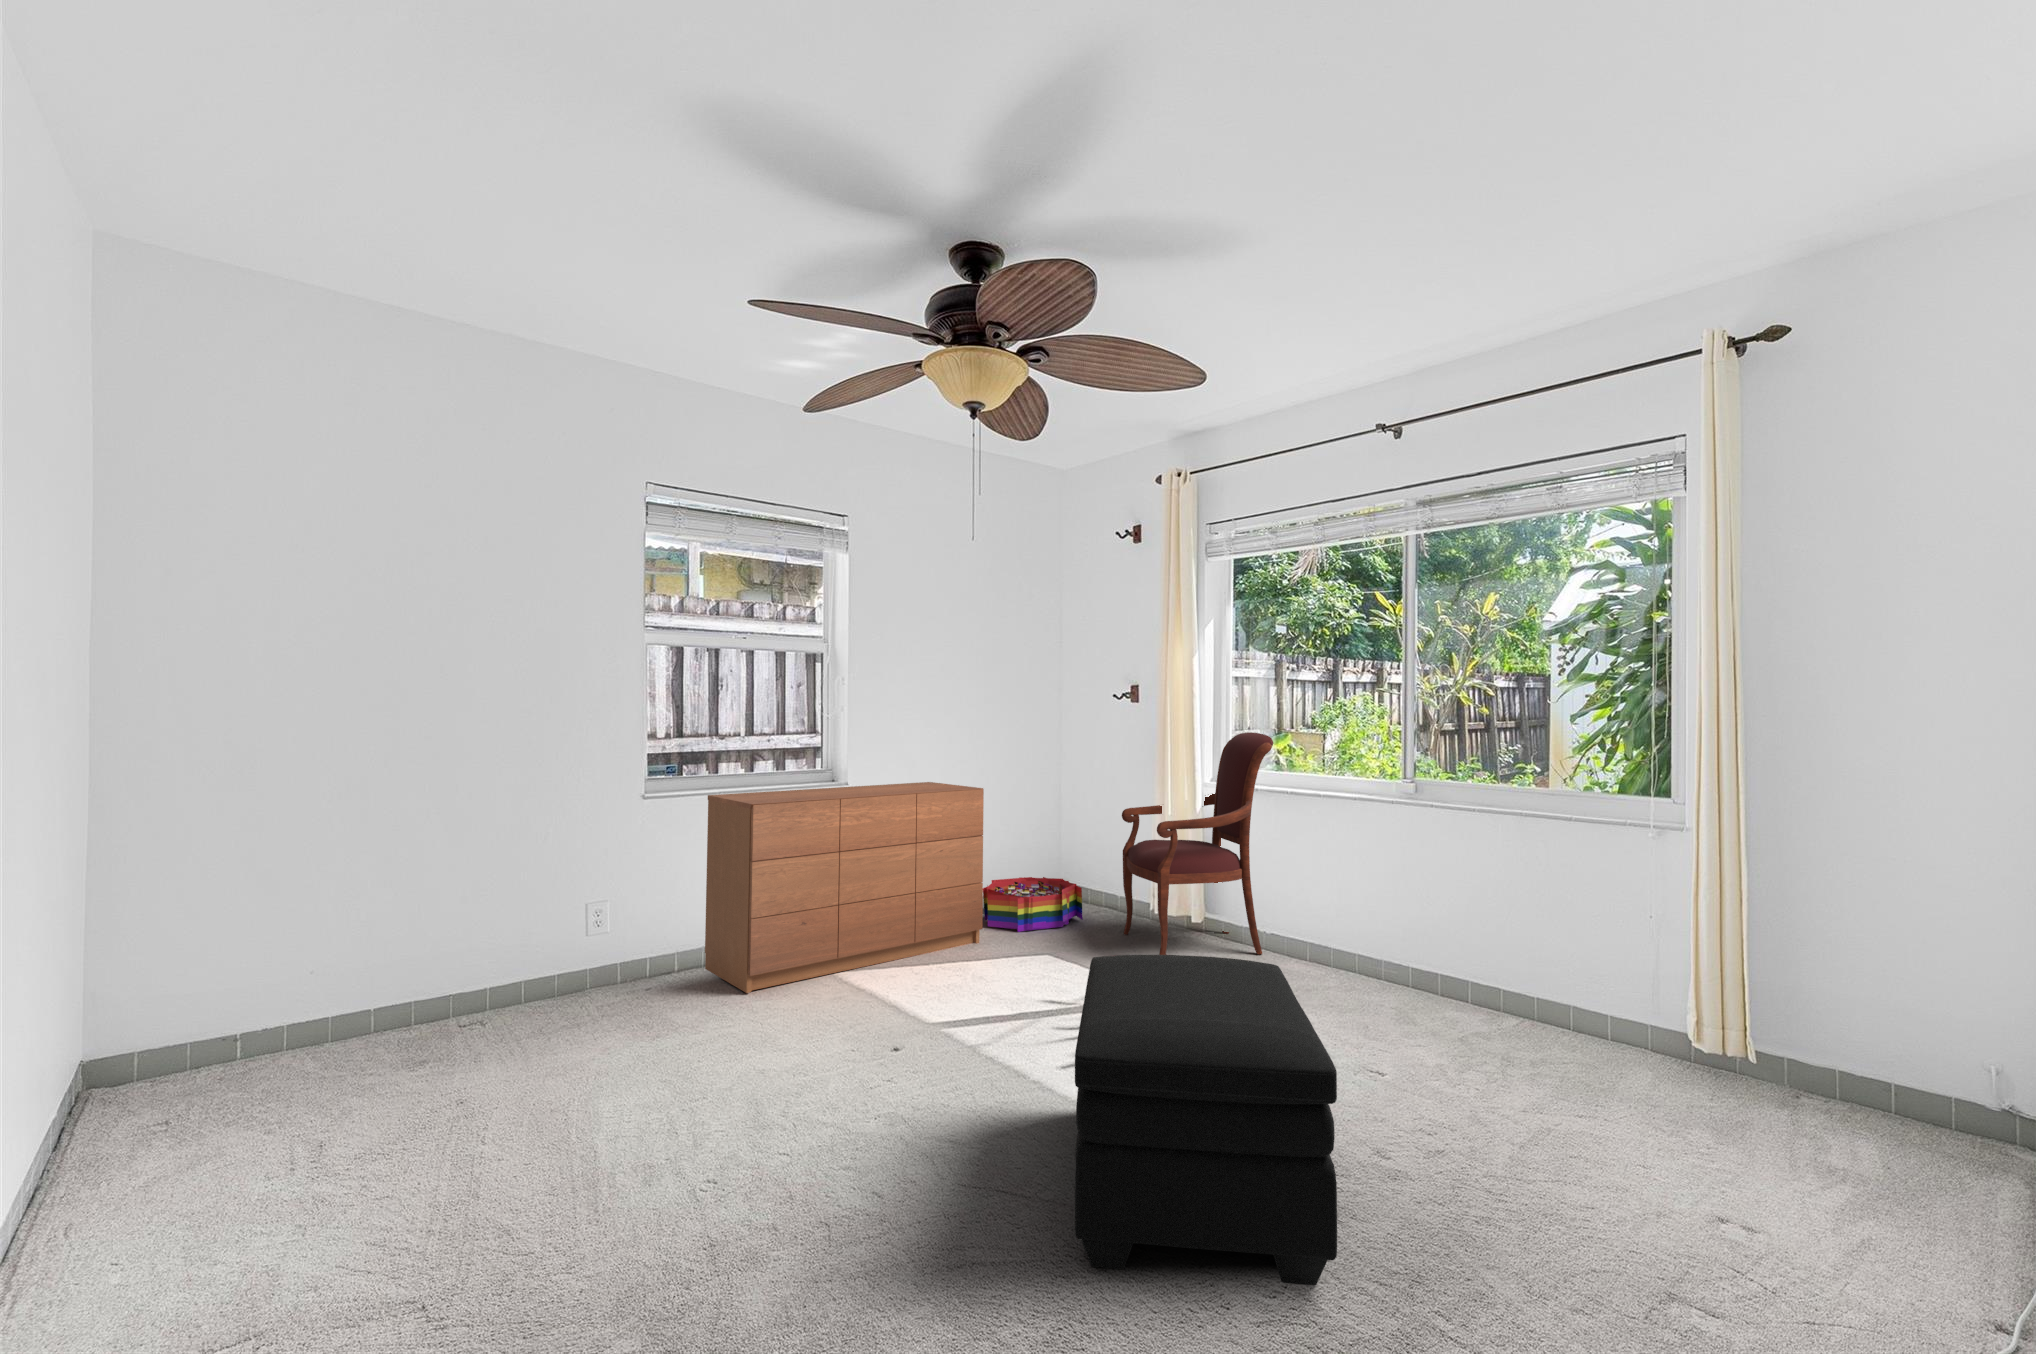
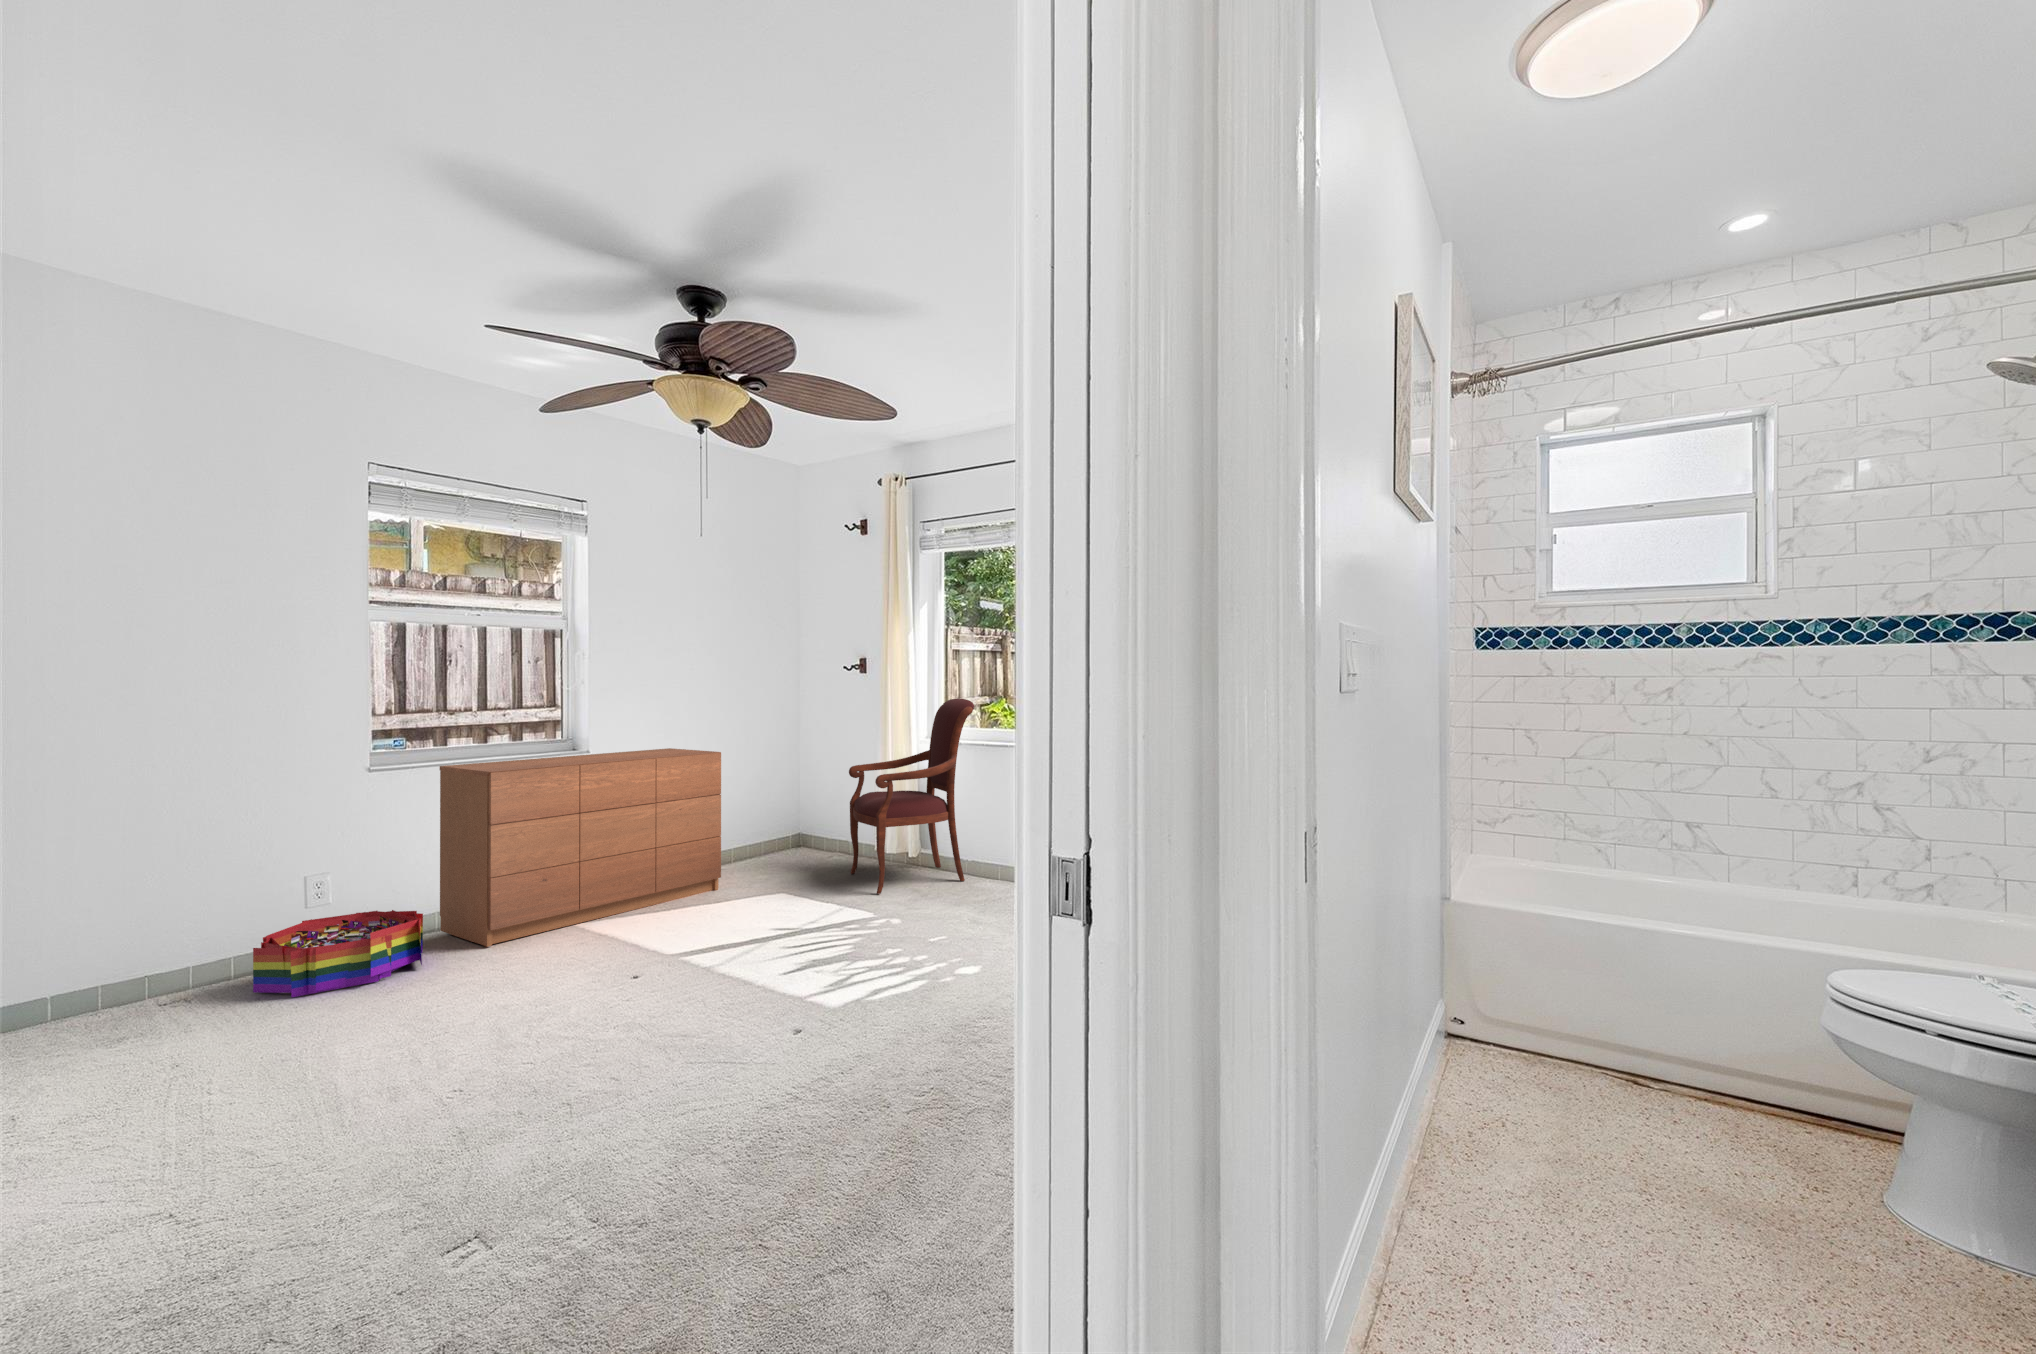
storage bin: present [983,877,1083,932] -> present [253,910,423,997]
ottoman: present [1075,955,1337,1285] -> none [779,873,967,1094]

